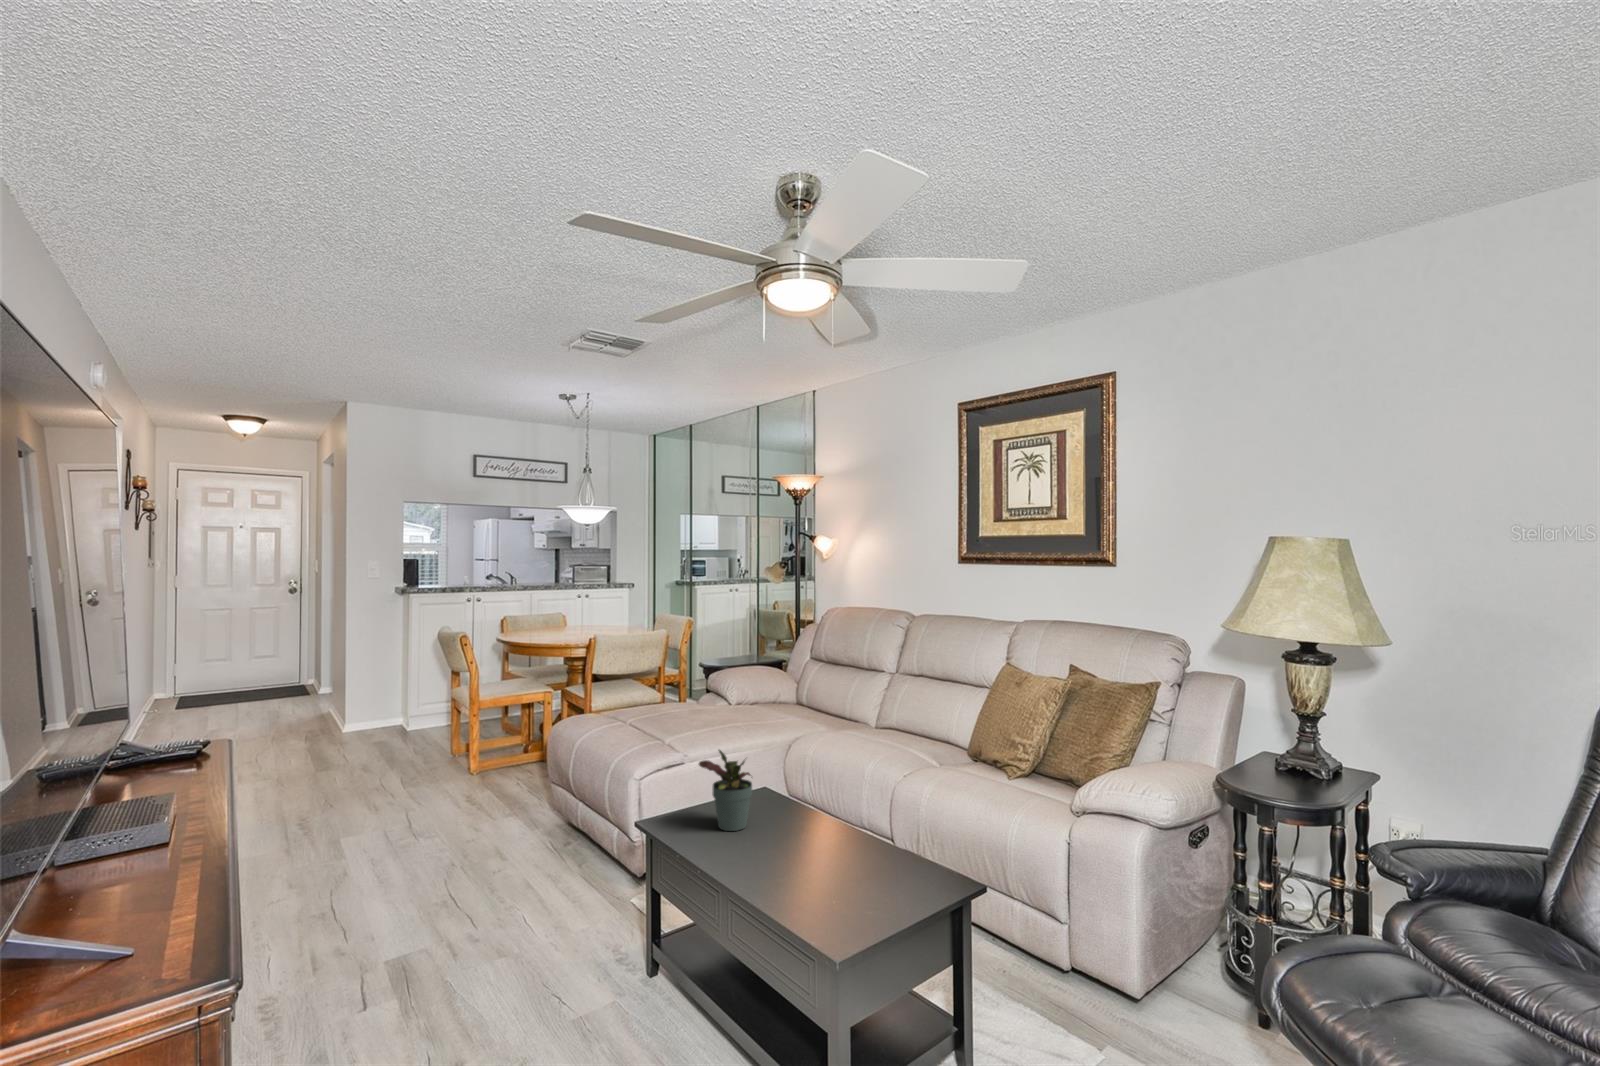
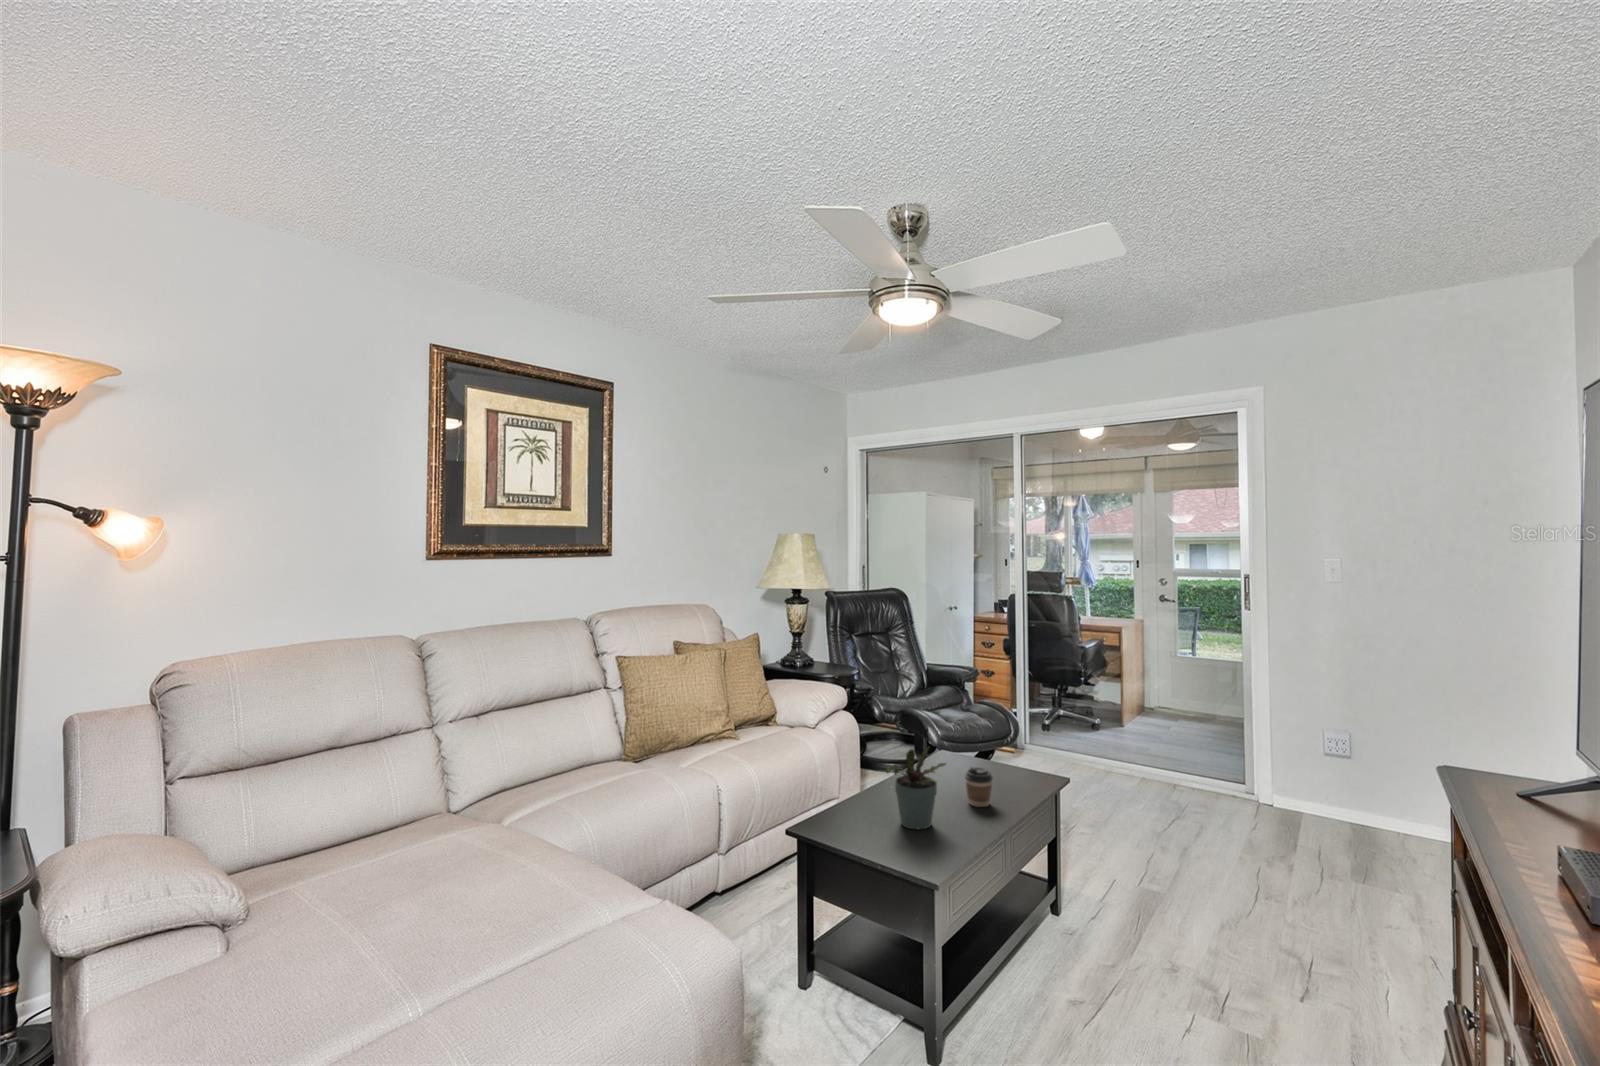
coffee cup: none [748,815,780,867] -> present [965,767,993,807]

